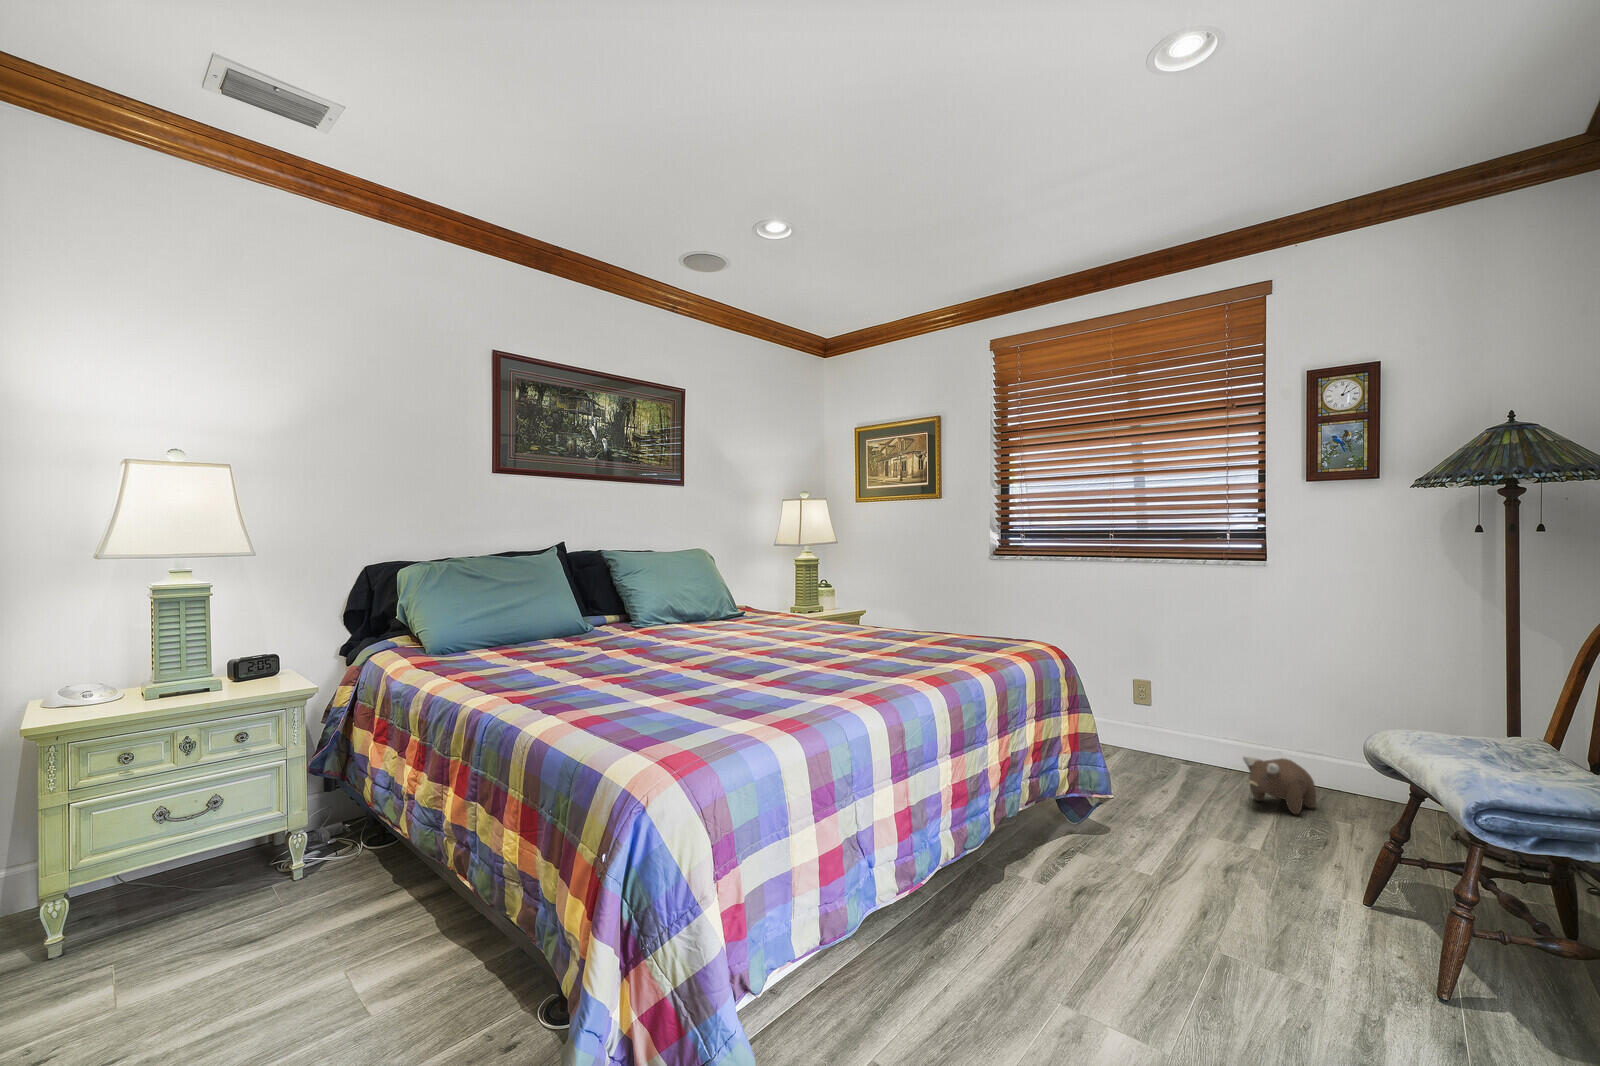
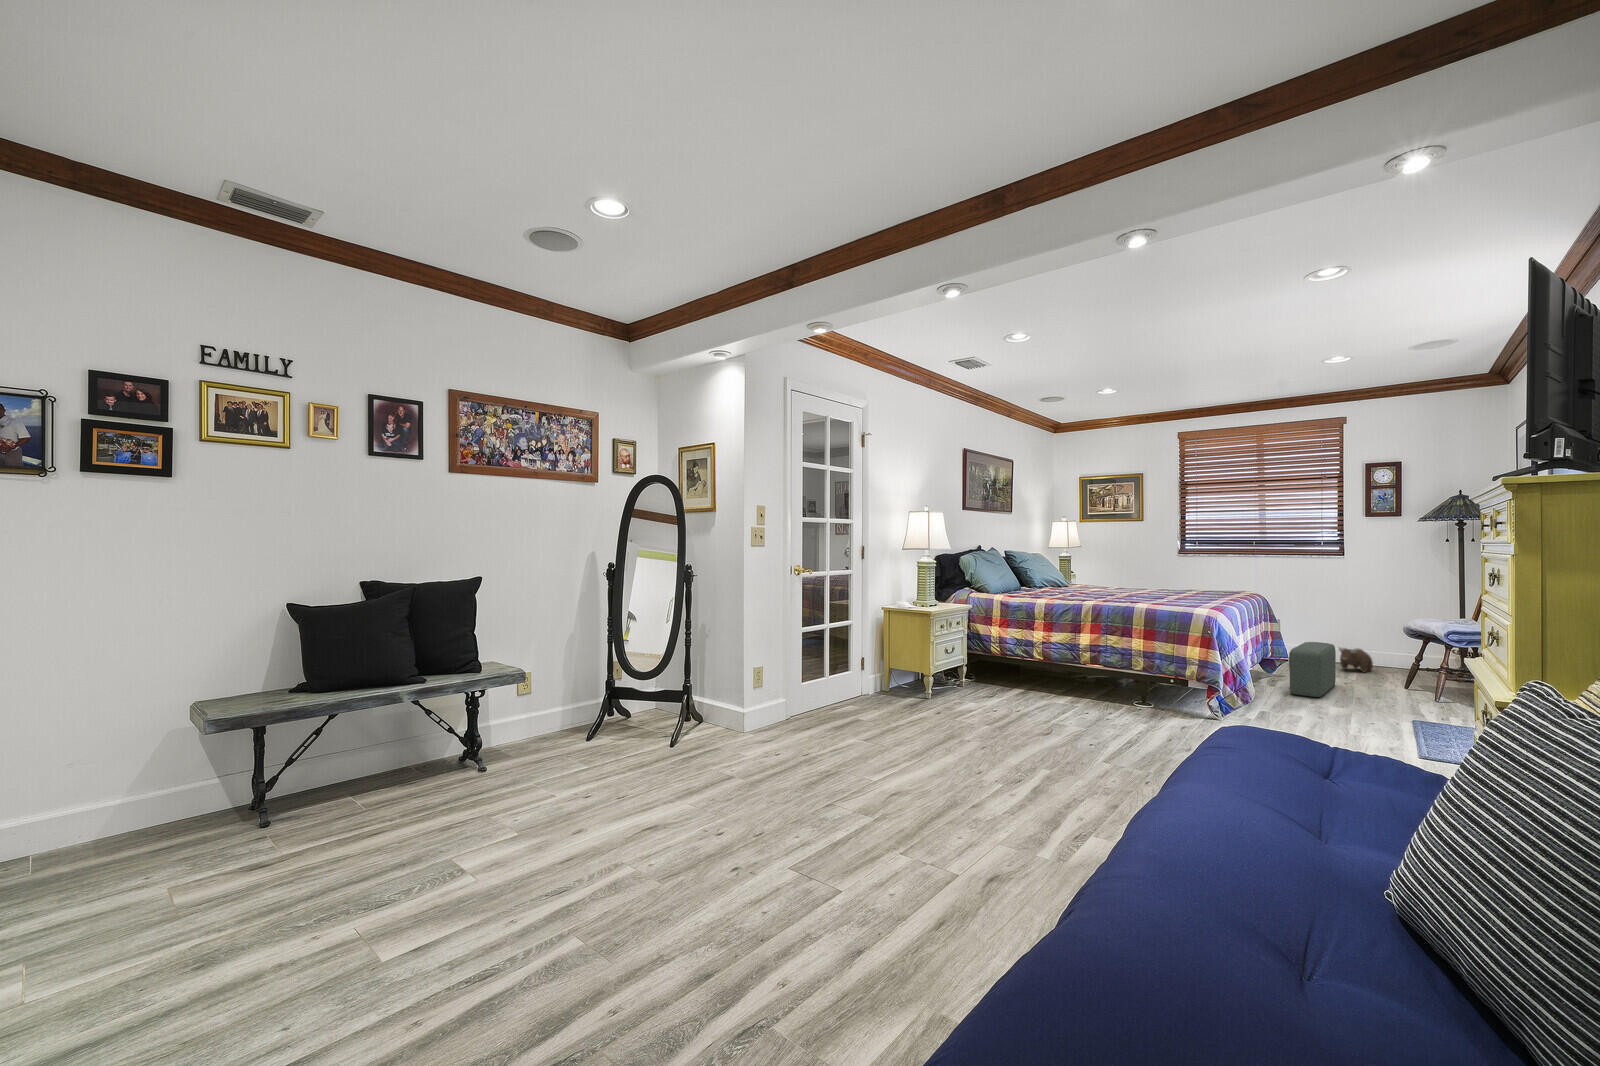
pouf: none [1058,768,1203,953] -> present [1289,642,1336,697]

